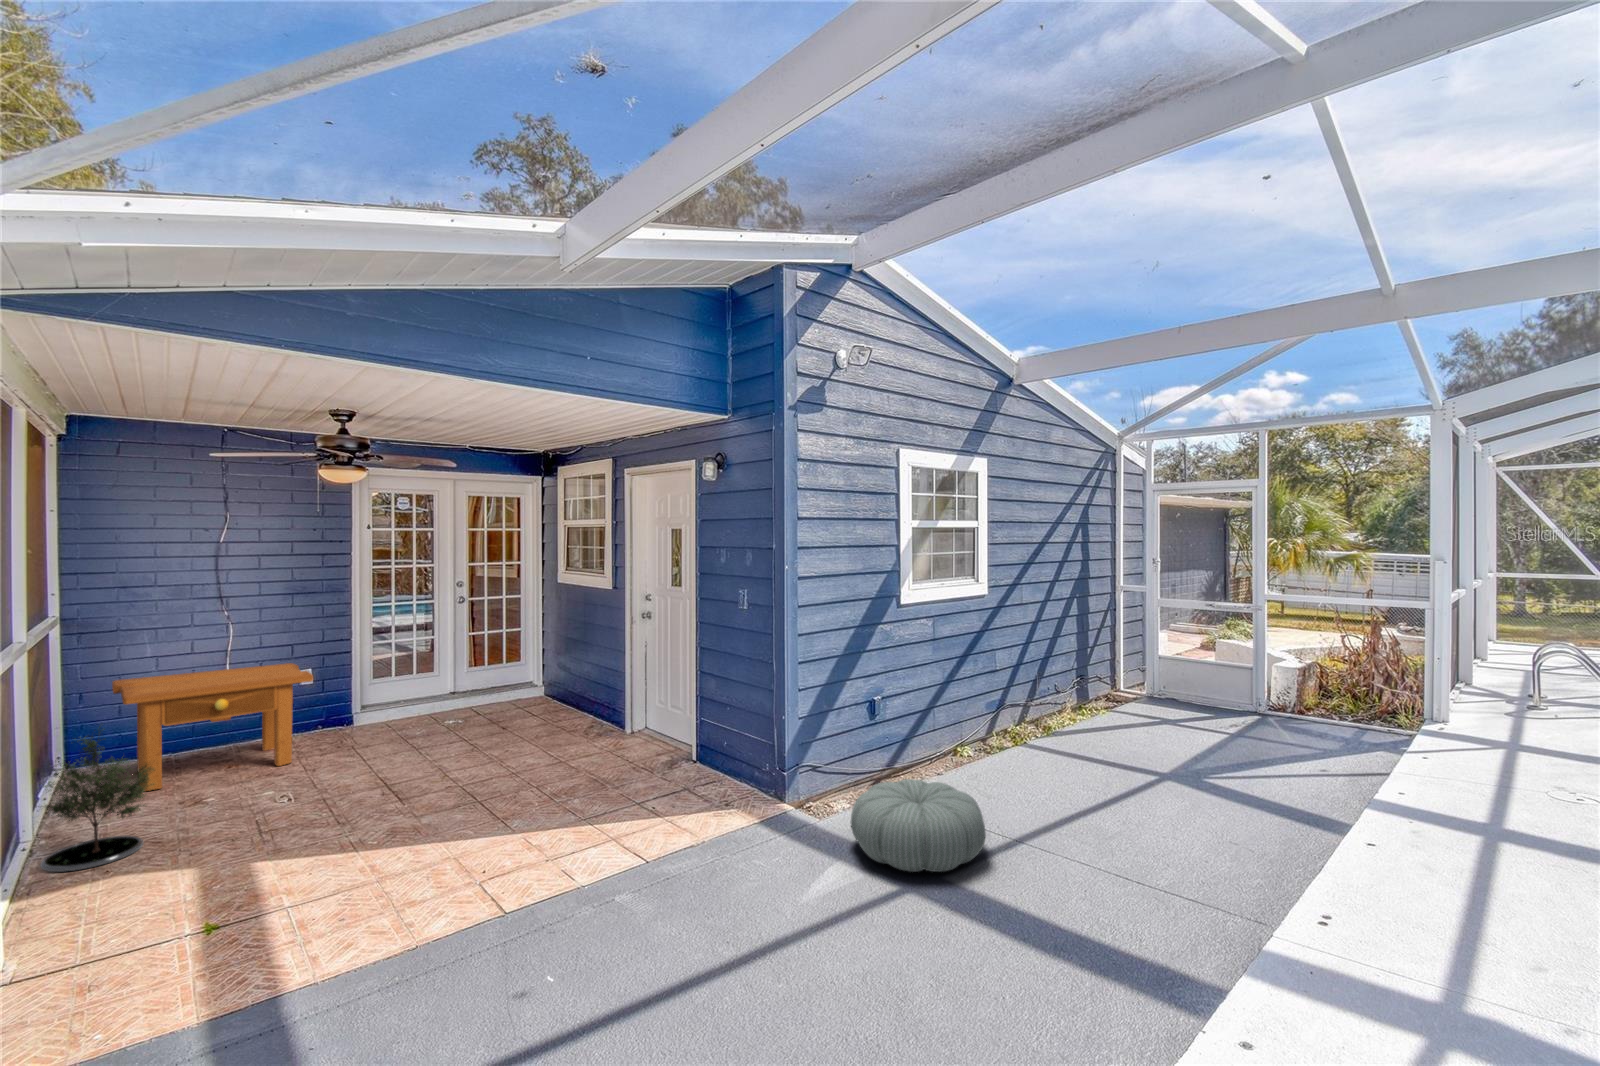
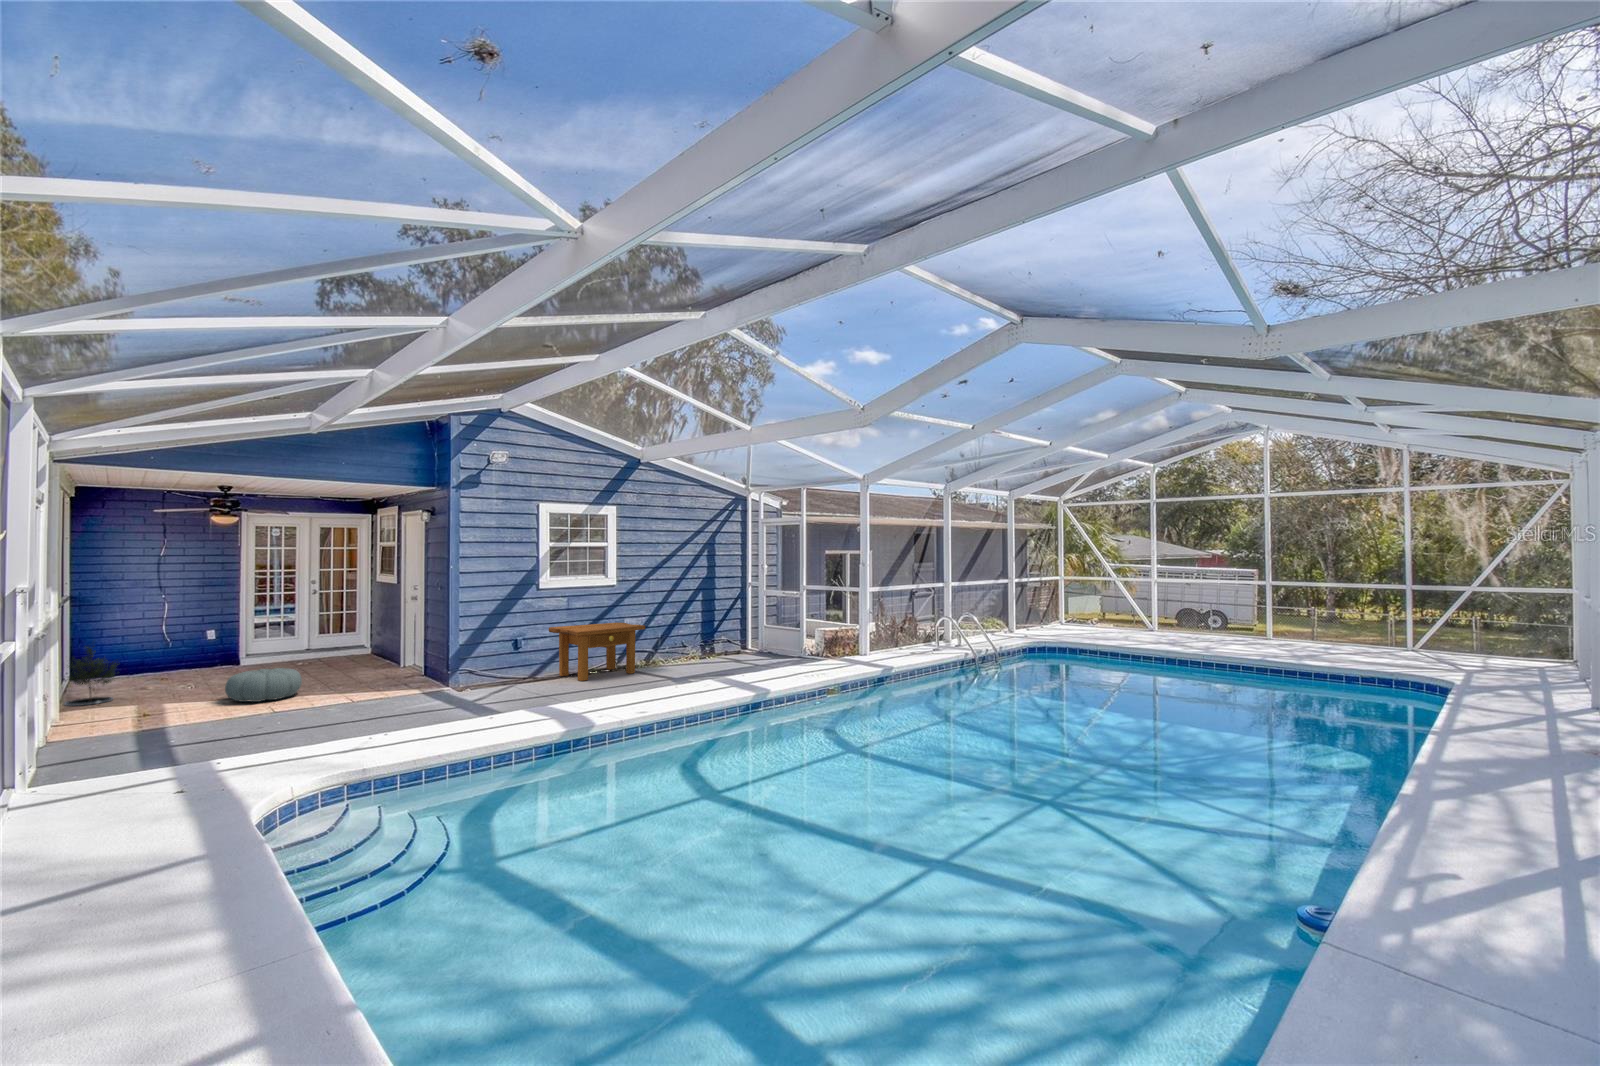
side table: present [112,663,313,791] -> present [549,623,645,681]
pouf: present [851,779,986,872] -> present [225,668,302,702]

